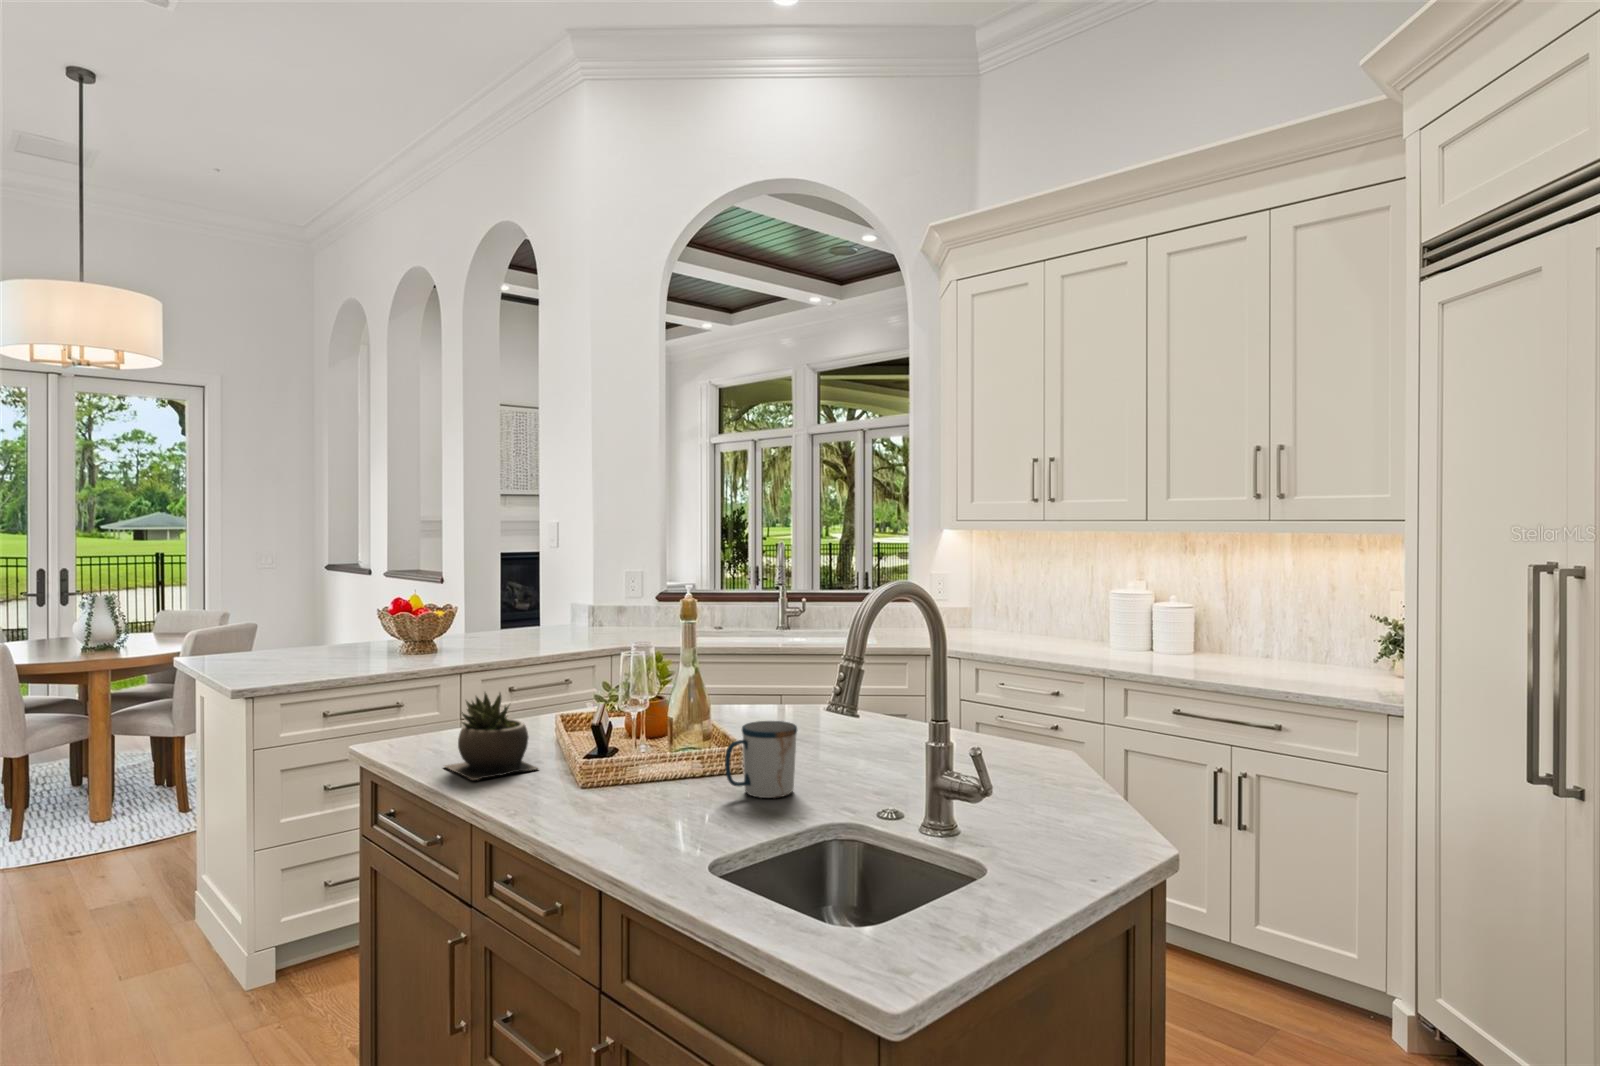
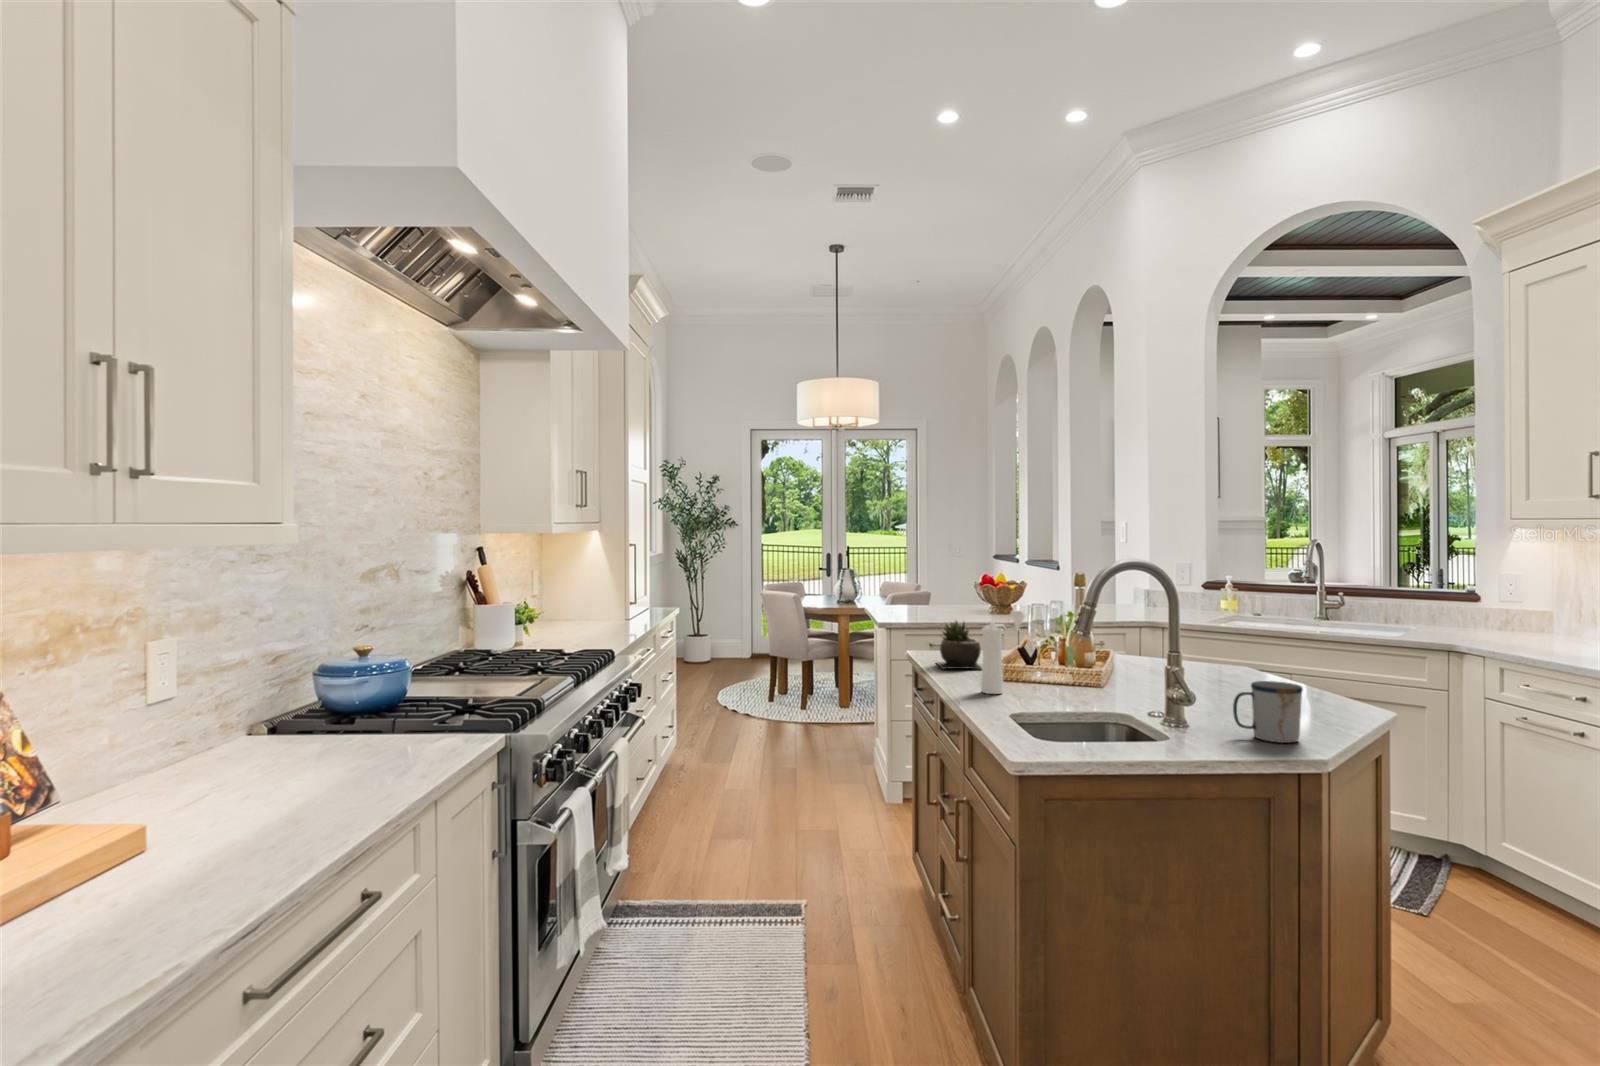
pepper mill: none [598,672,651,825] -> present [981,610,1026,694]
mug: present [725,721,797,798] -> present [1233,681,1303,743]

